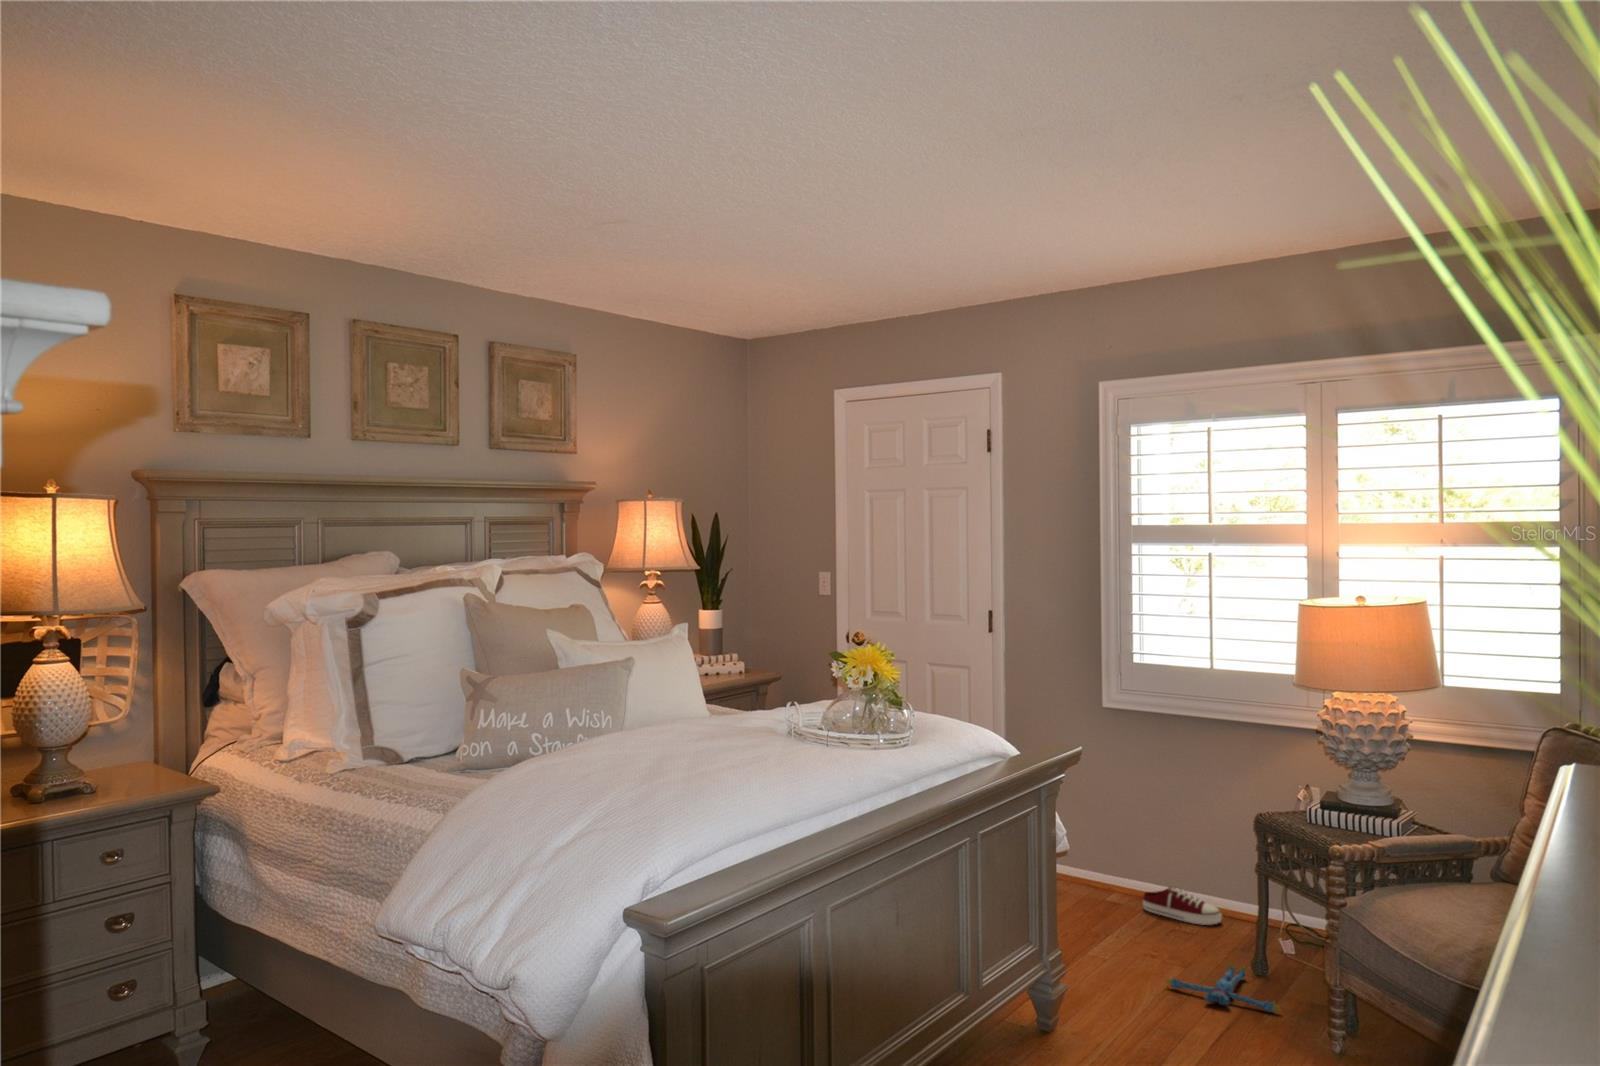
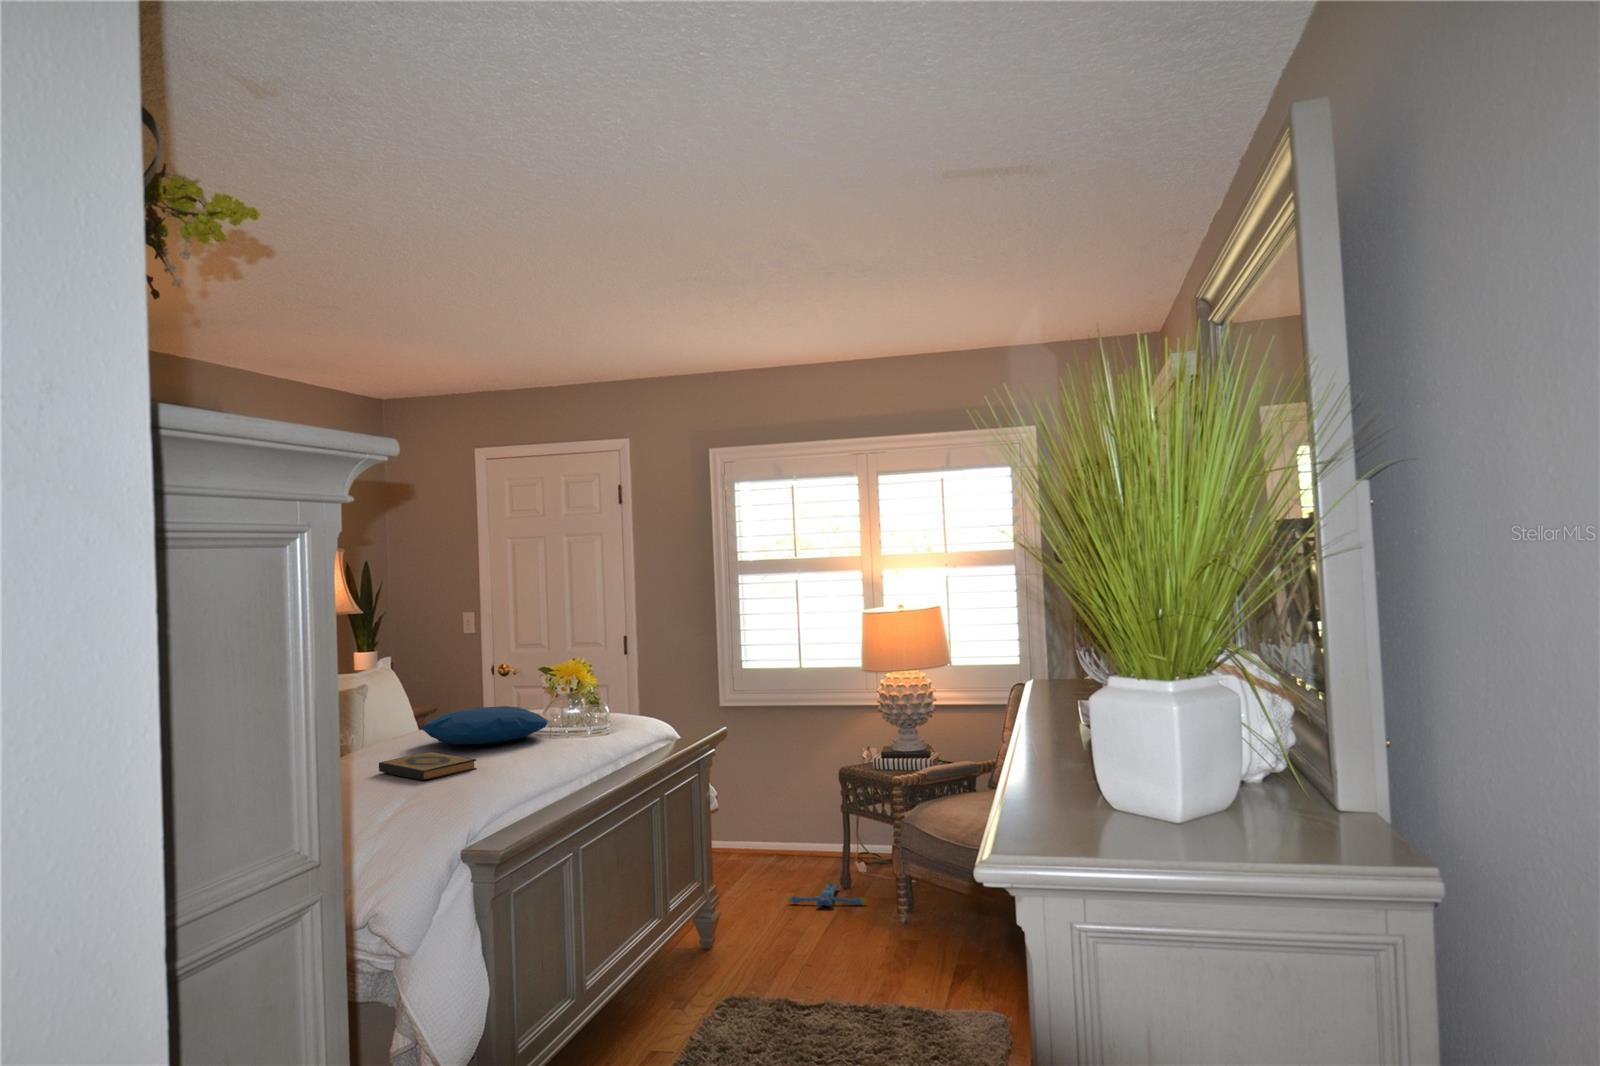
pillow: none [687,698,827,747] -> present [421,706,548,745]
hardback book: none [607,752,706,795] -> present [379,752,476,780]
shoe: present [1143,886,1222,925] -> none [757,839,815,863]

